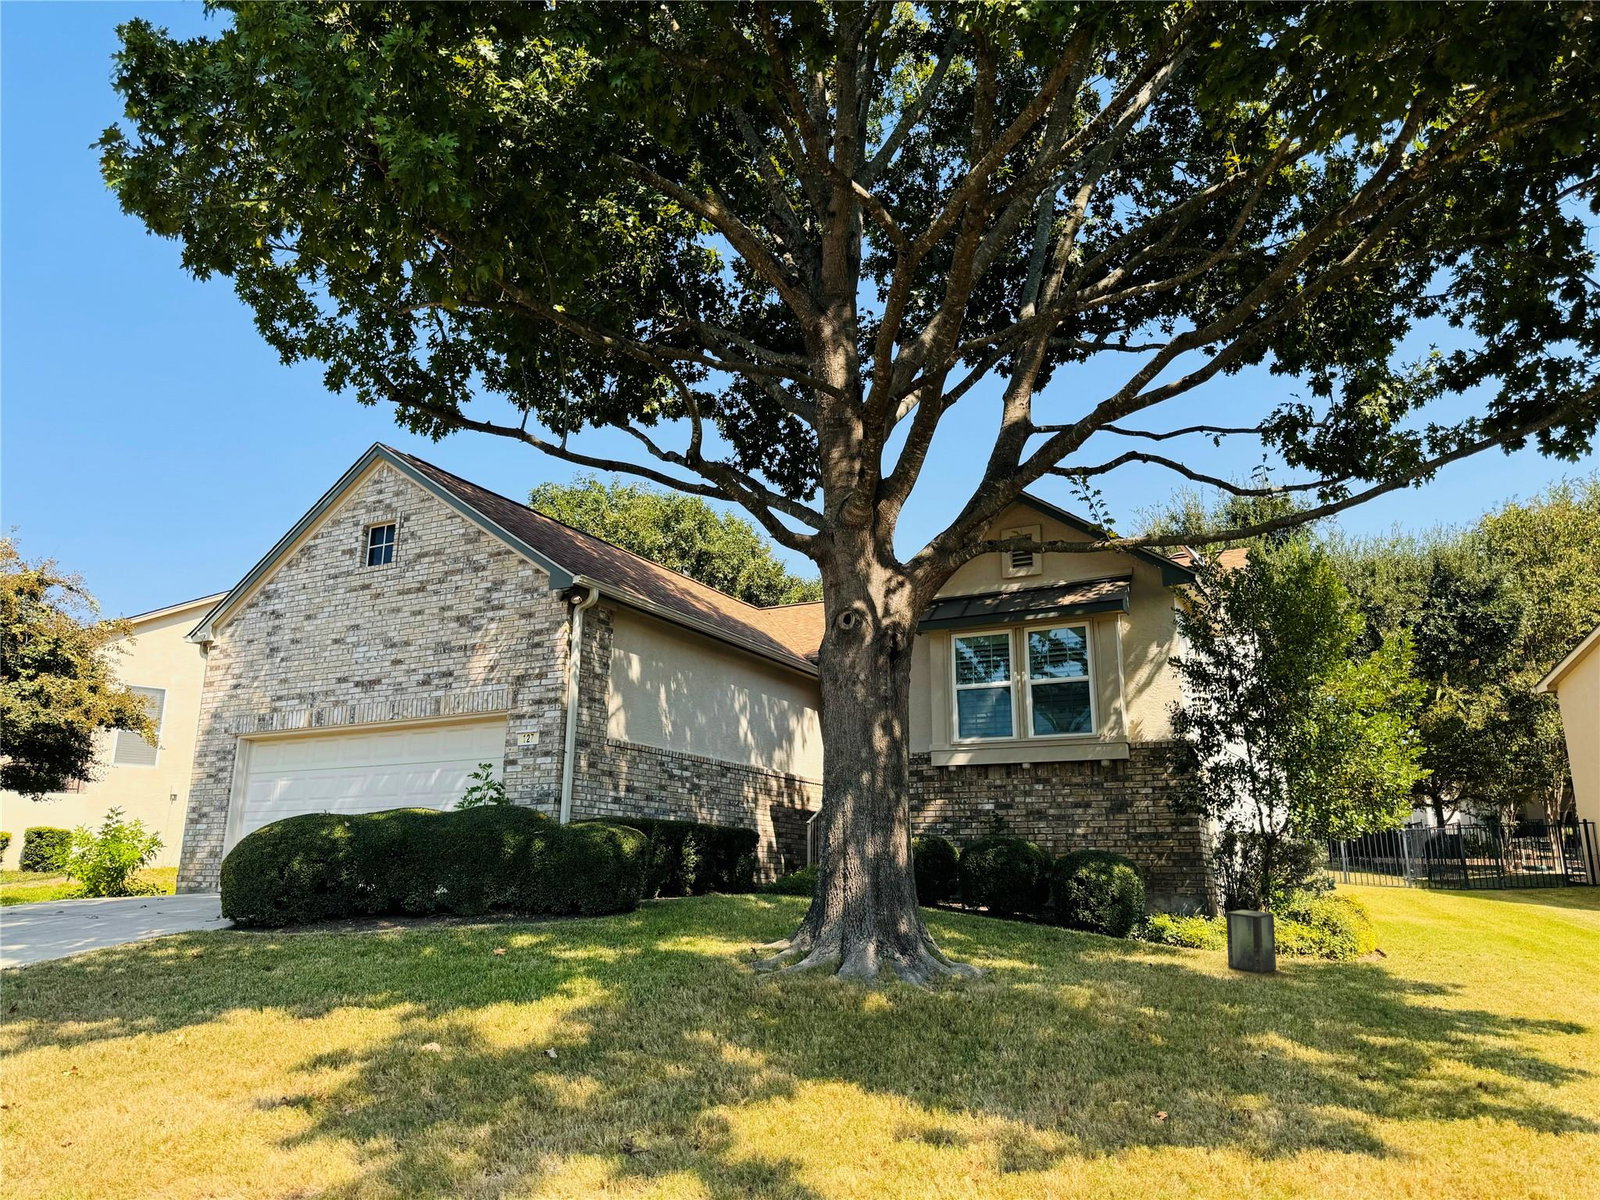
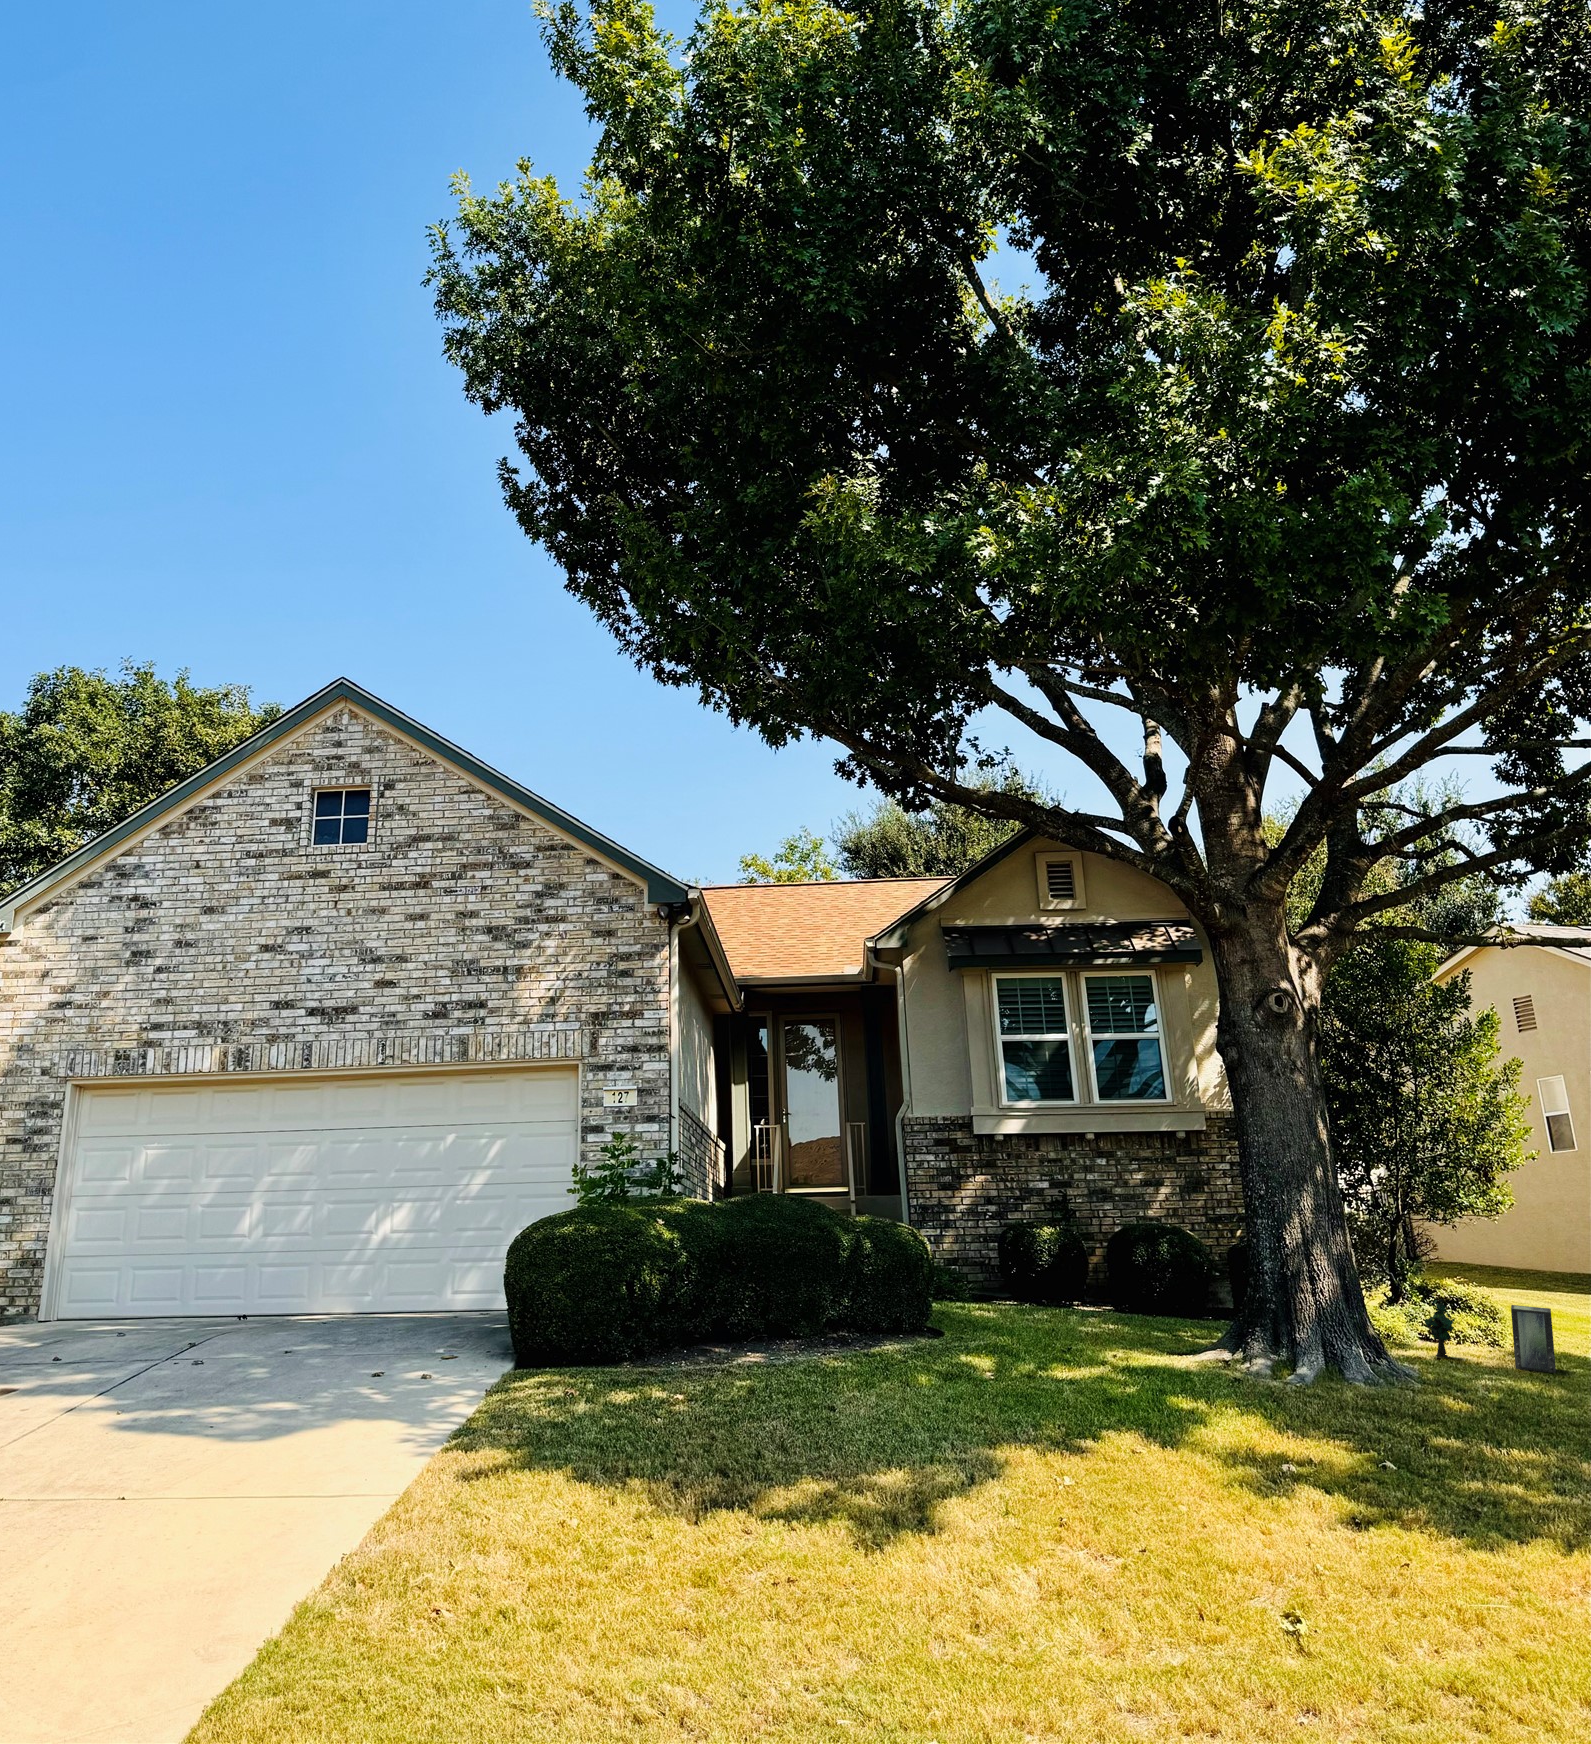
decorative plant: none [1170,903,1201,956] -> present [1424,1299,1455,1358]

